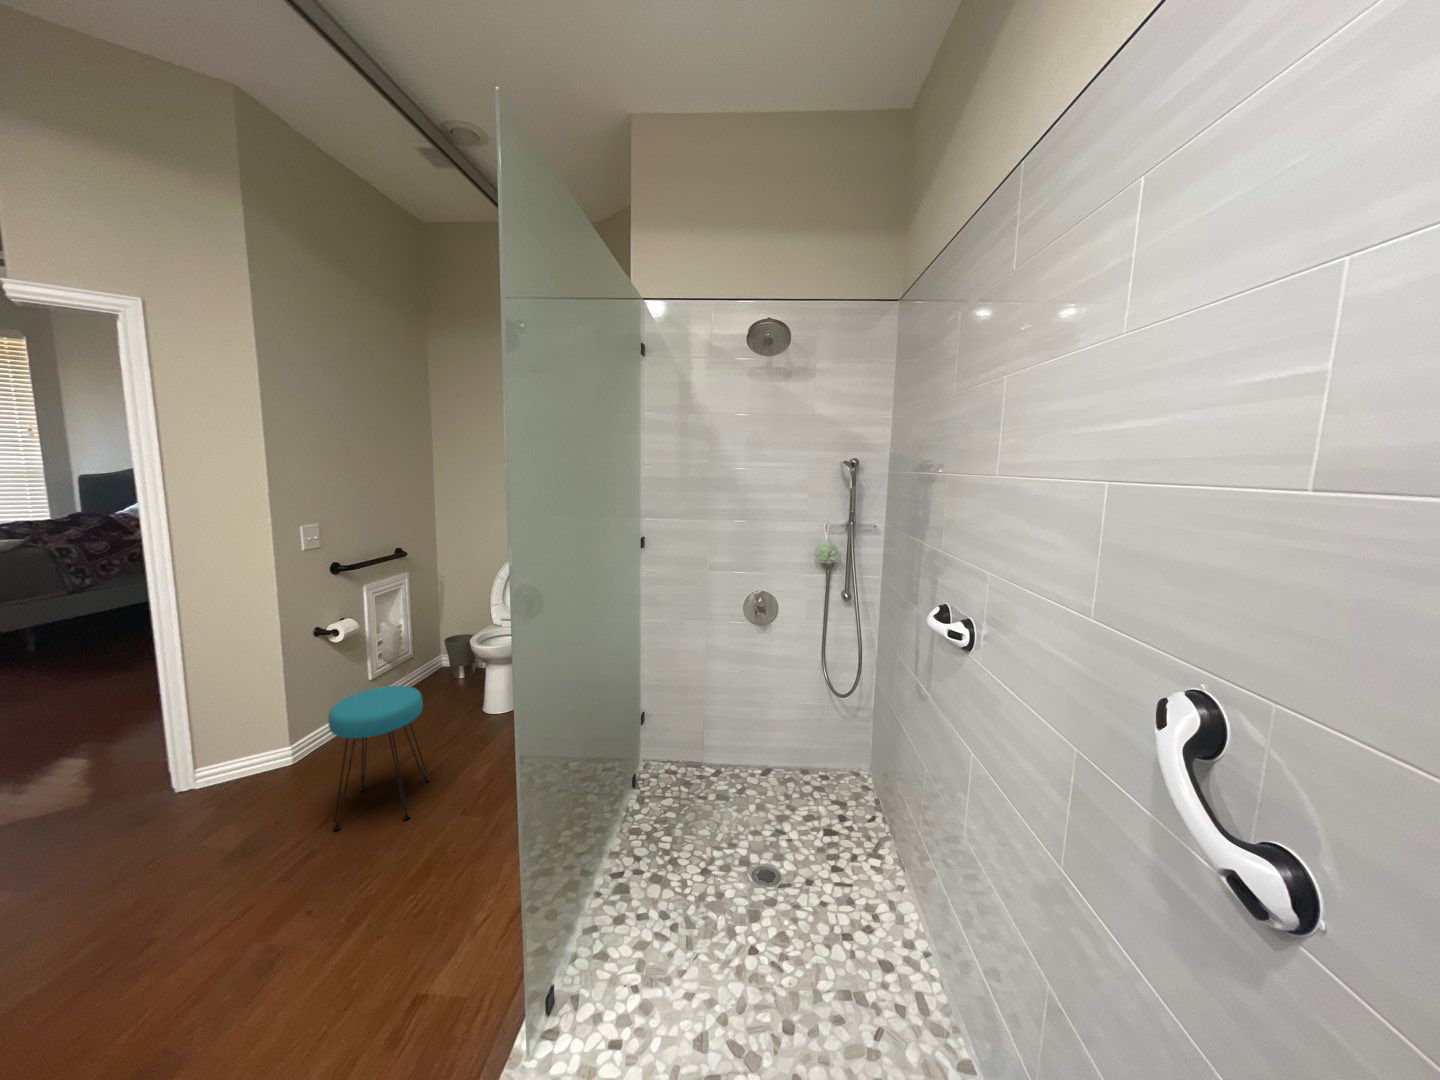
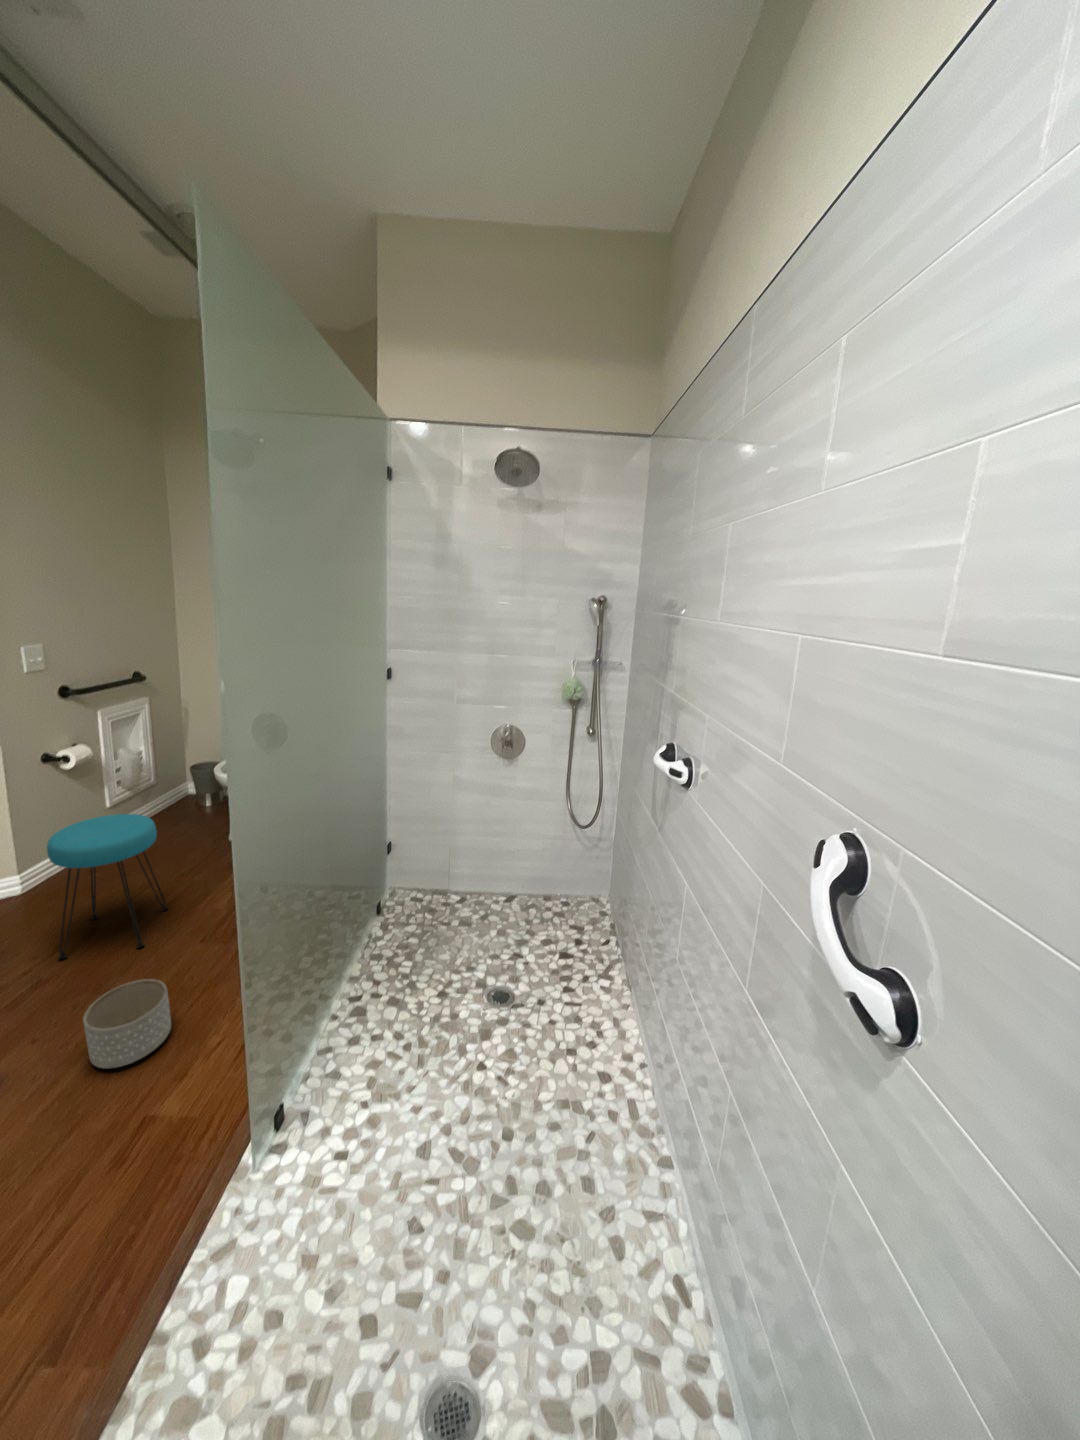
planter: none [364,849,441,941] -> present [83,979,171,1068]

